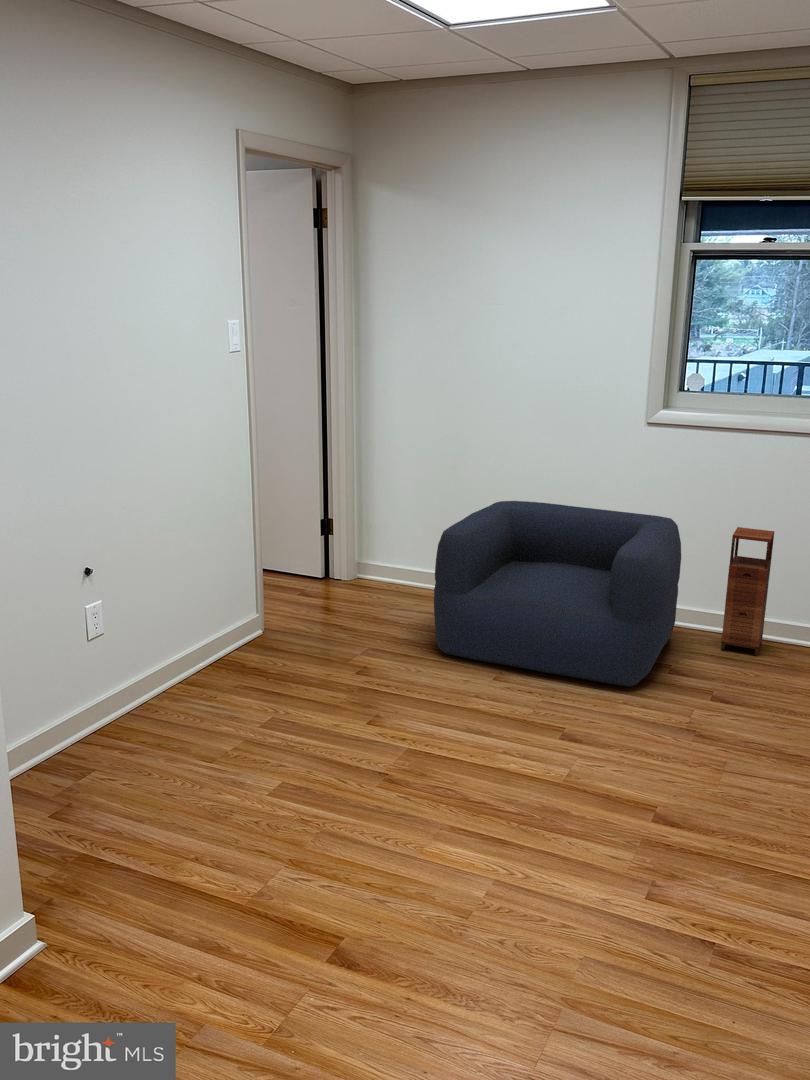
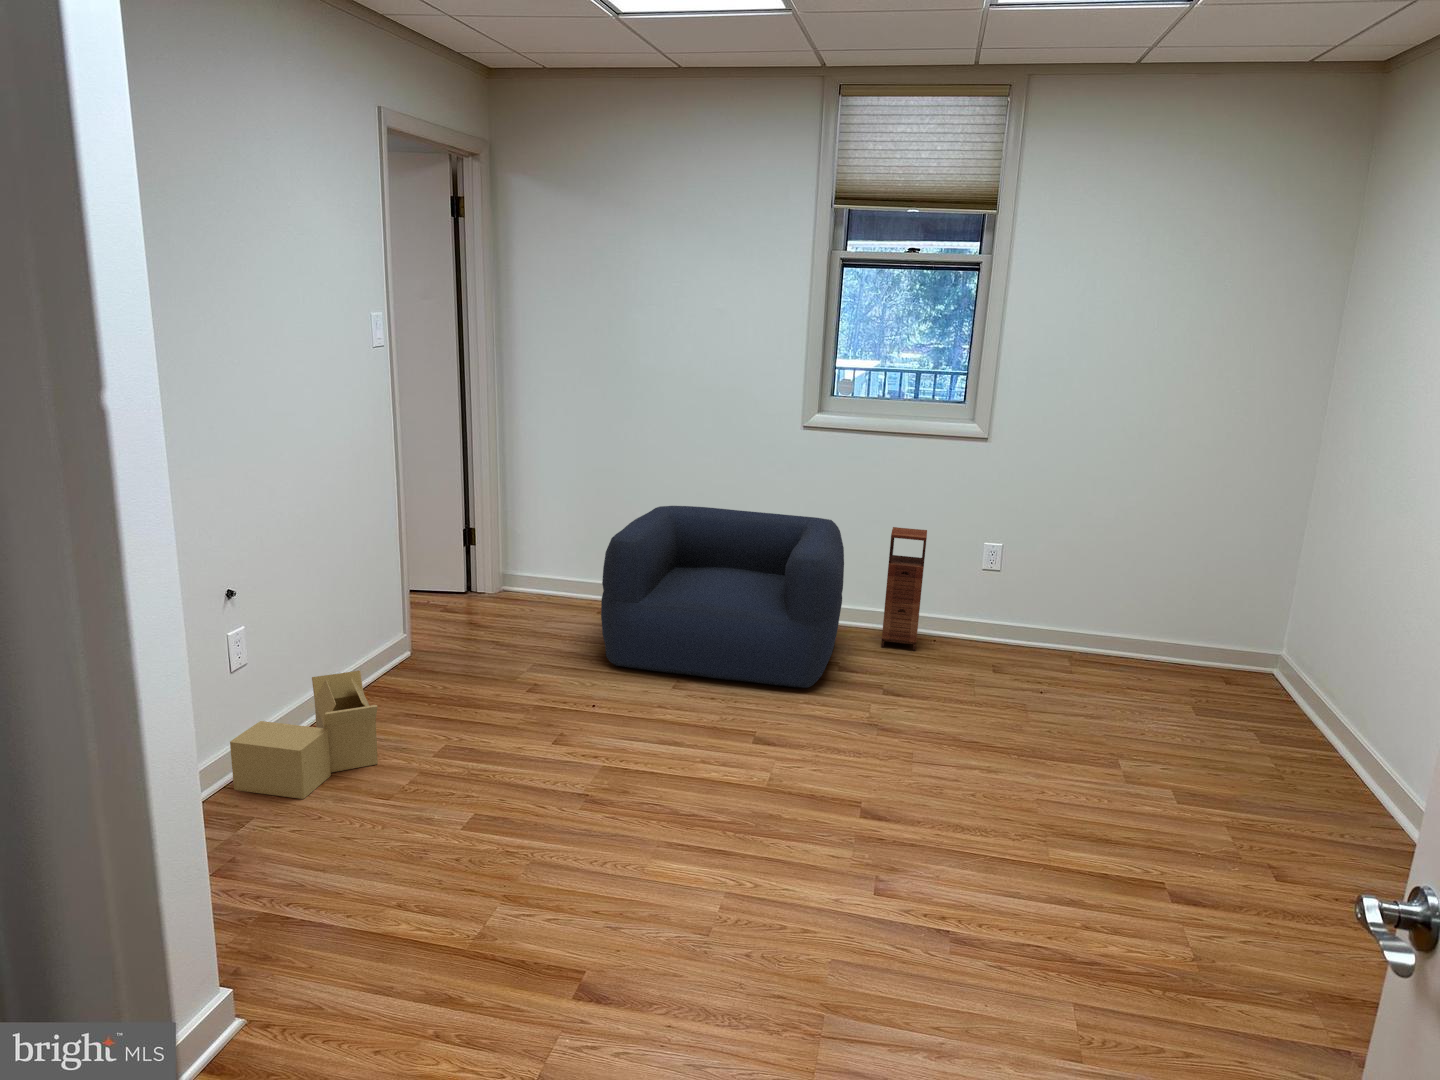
cardboard box: none [83,645,209,756] -> present [230,671,378,799]

